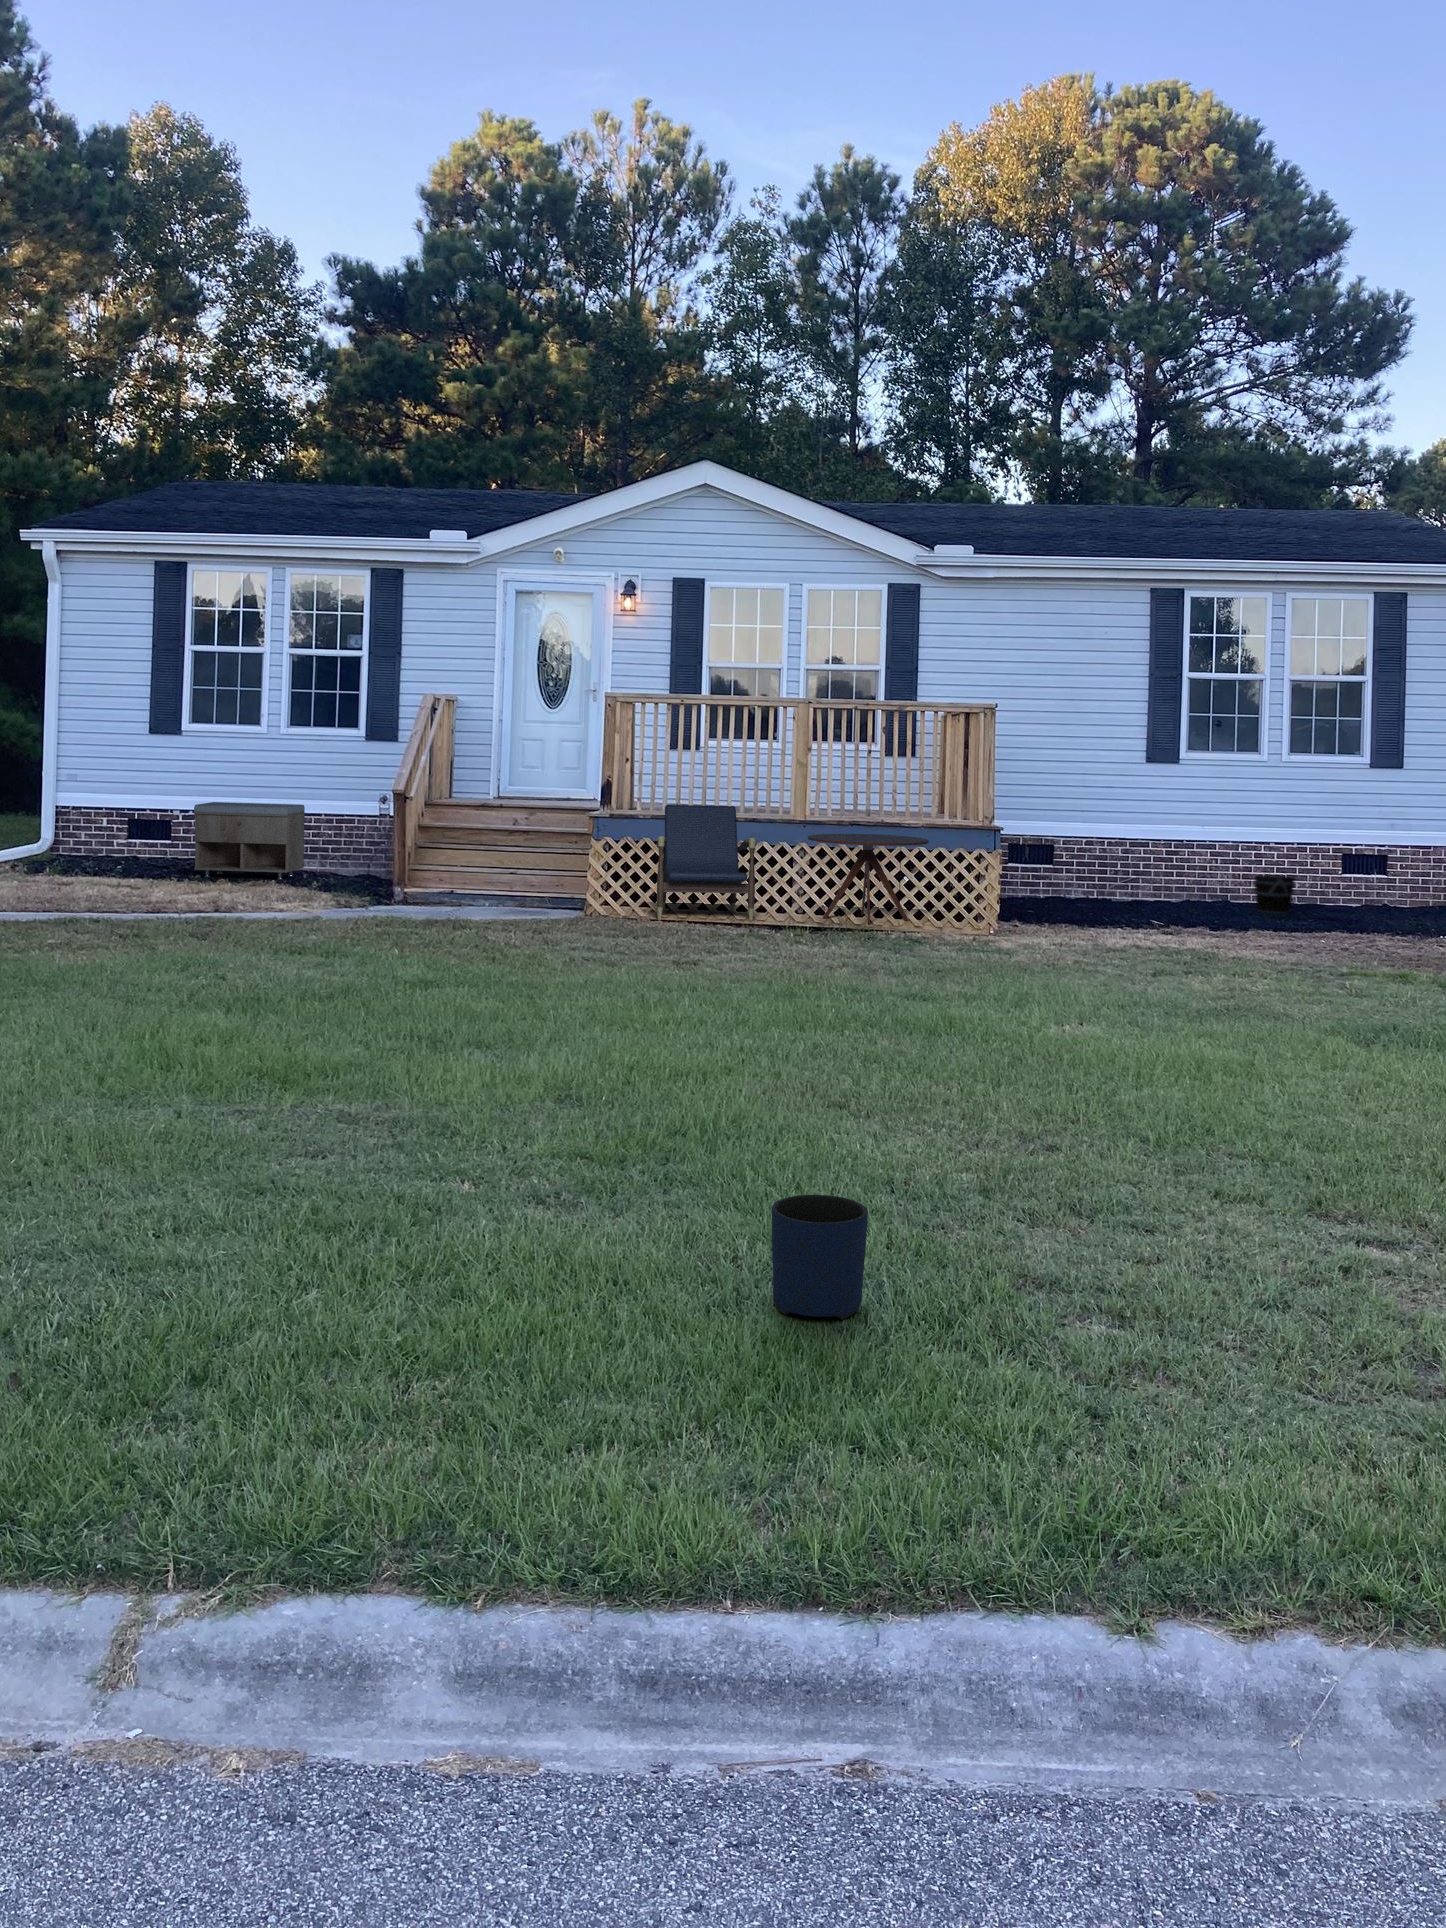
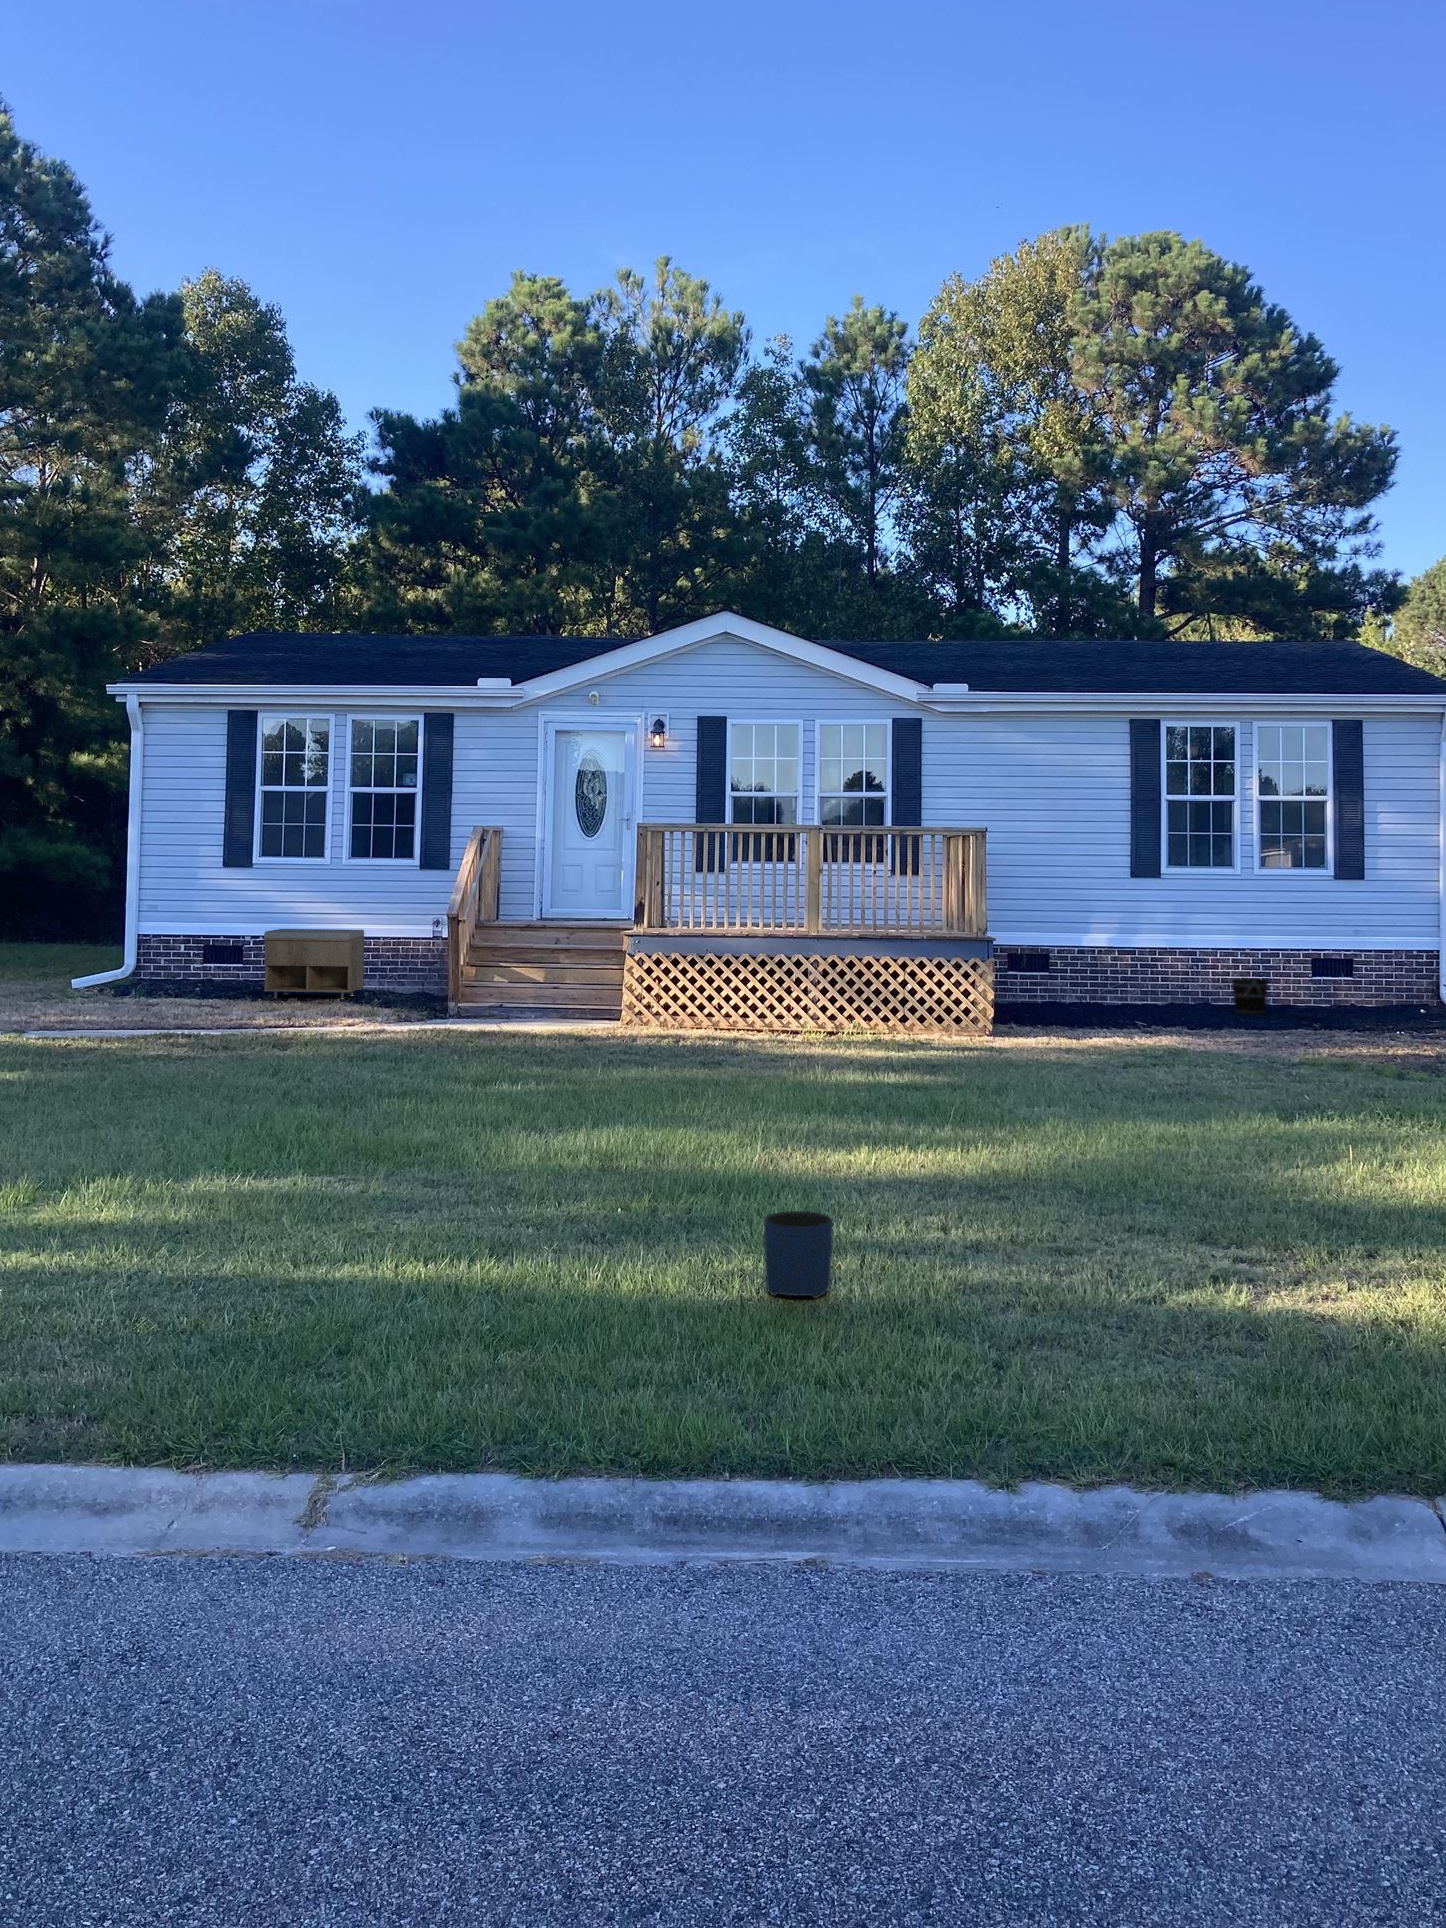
lounge chair: present [657,805,756,921] -> none [687,924,775,1028]
round table: present [808,834,929,925] -> none [822,947,930,1029]

